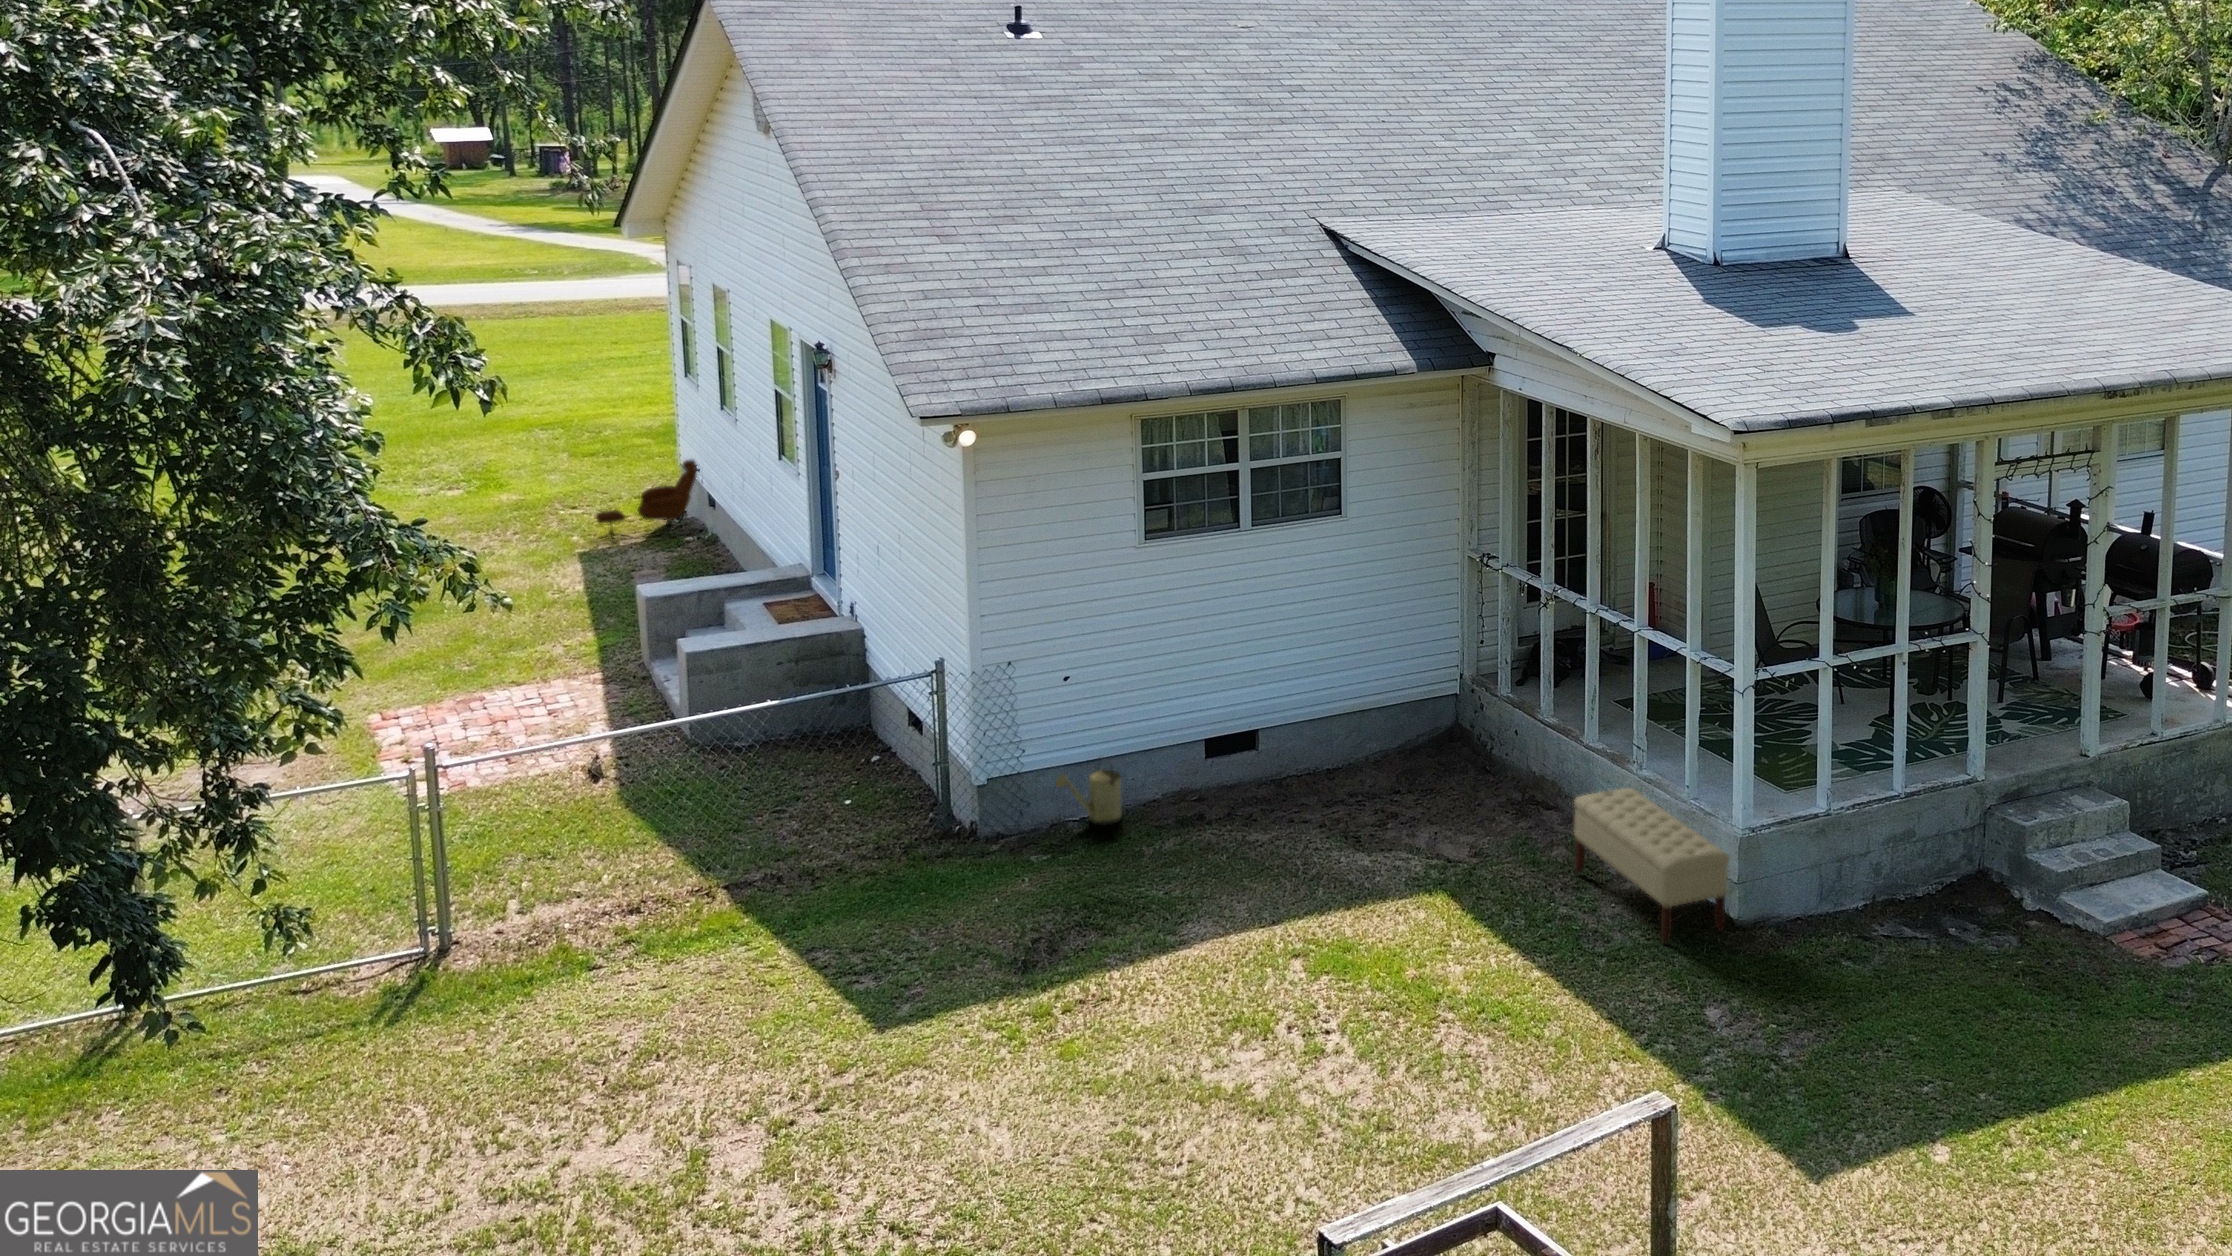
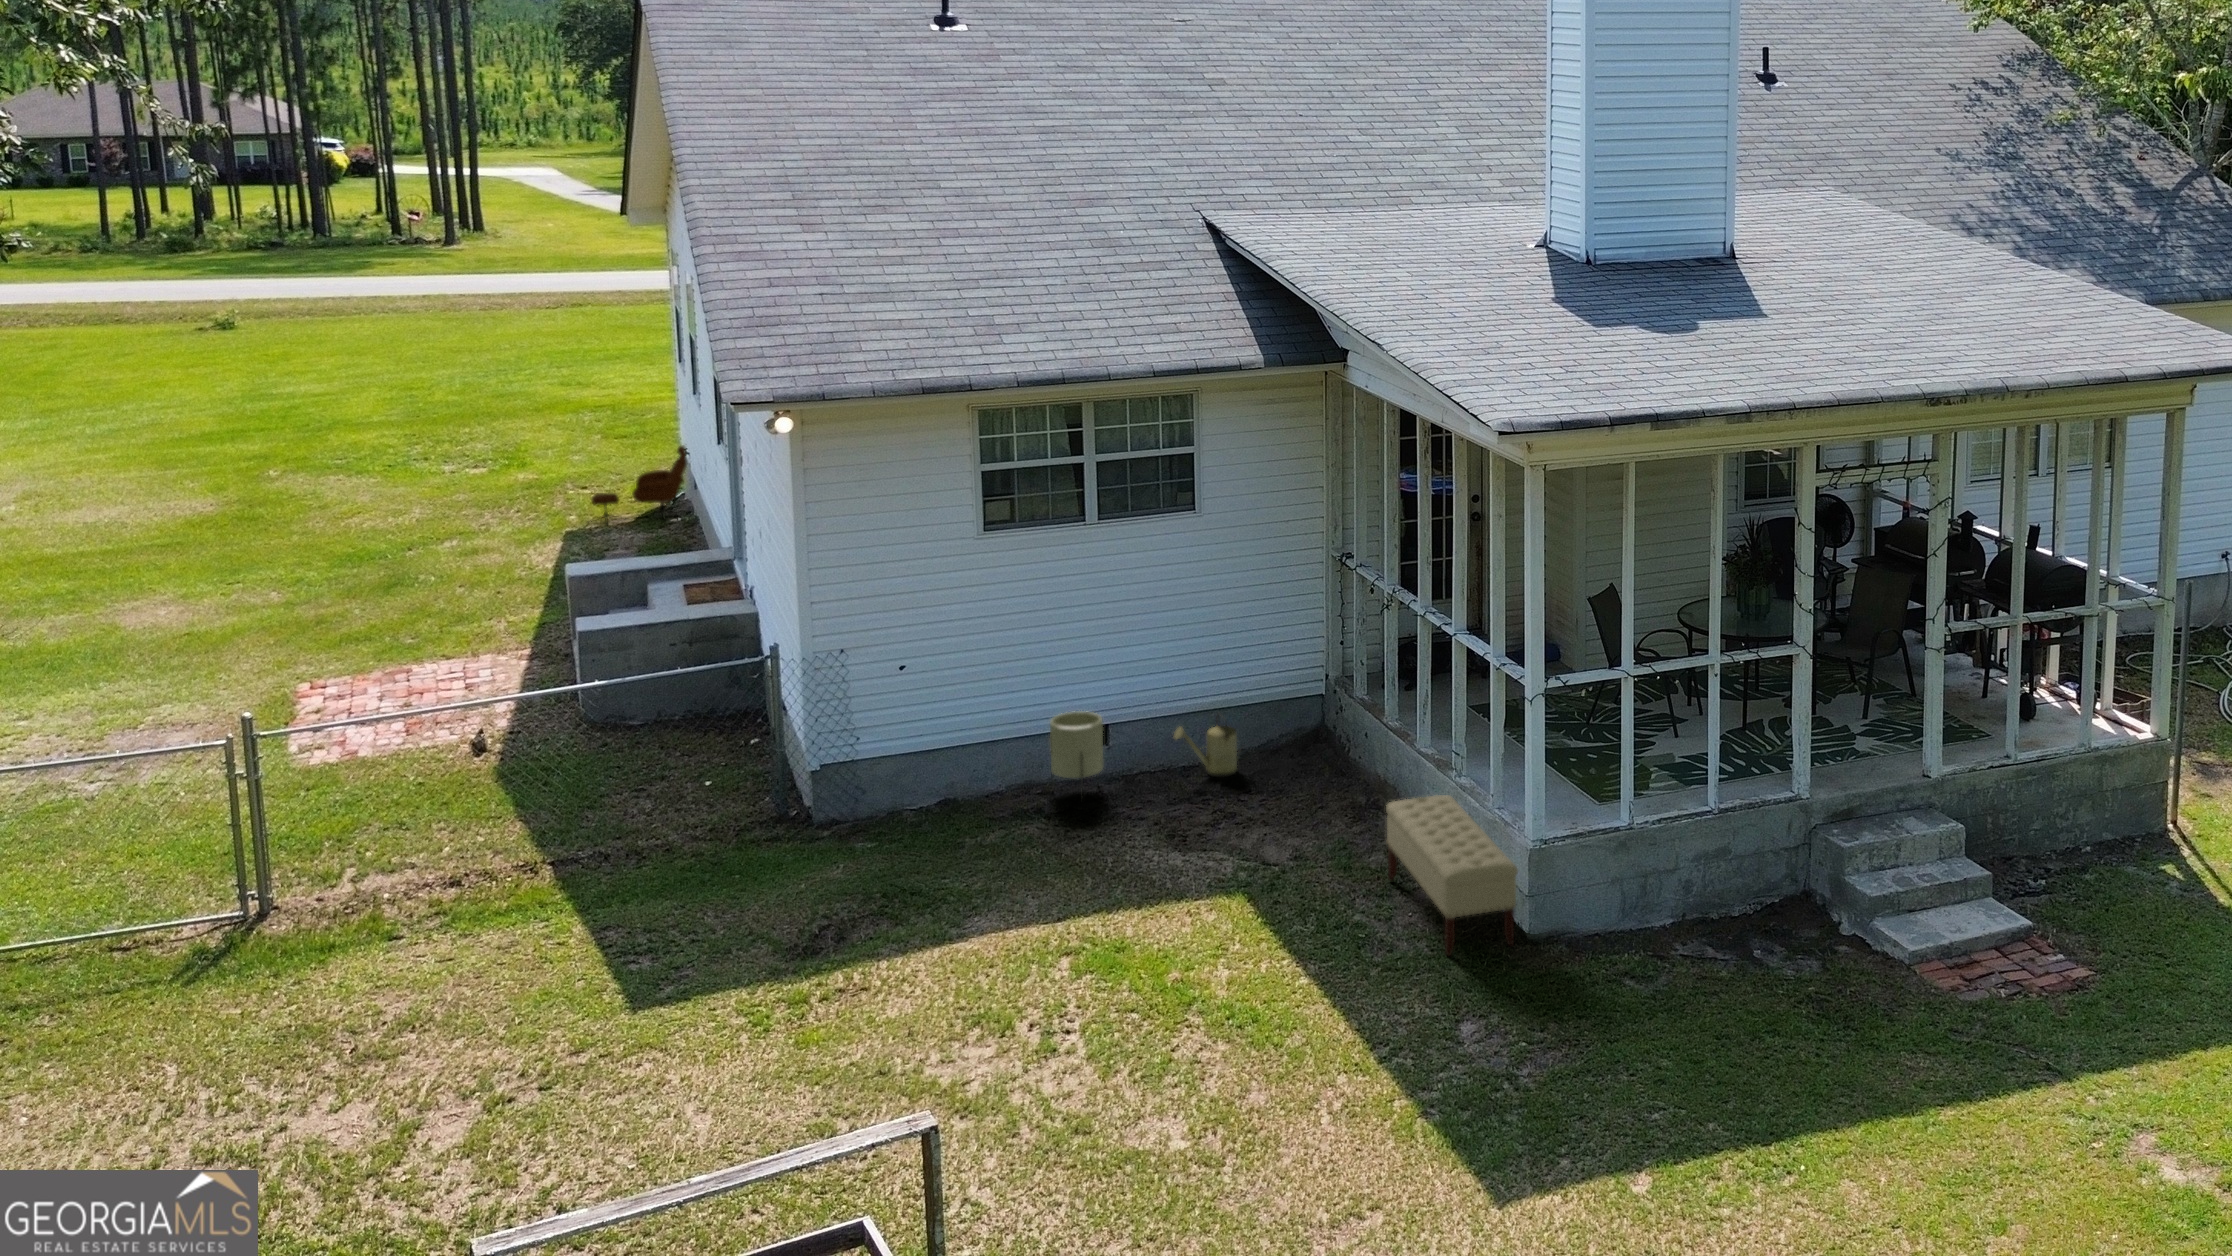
planter: none [1203,717,1256,808] -> present [1050,711,1103,779]
watering can: present [1055,763,1126,825] -> present [1174,725,1237,777]

